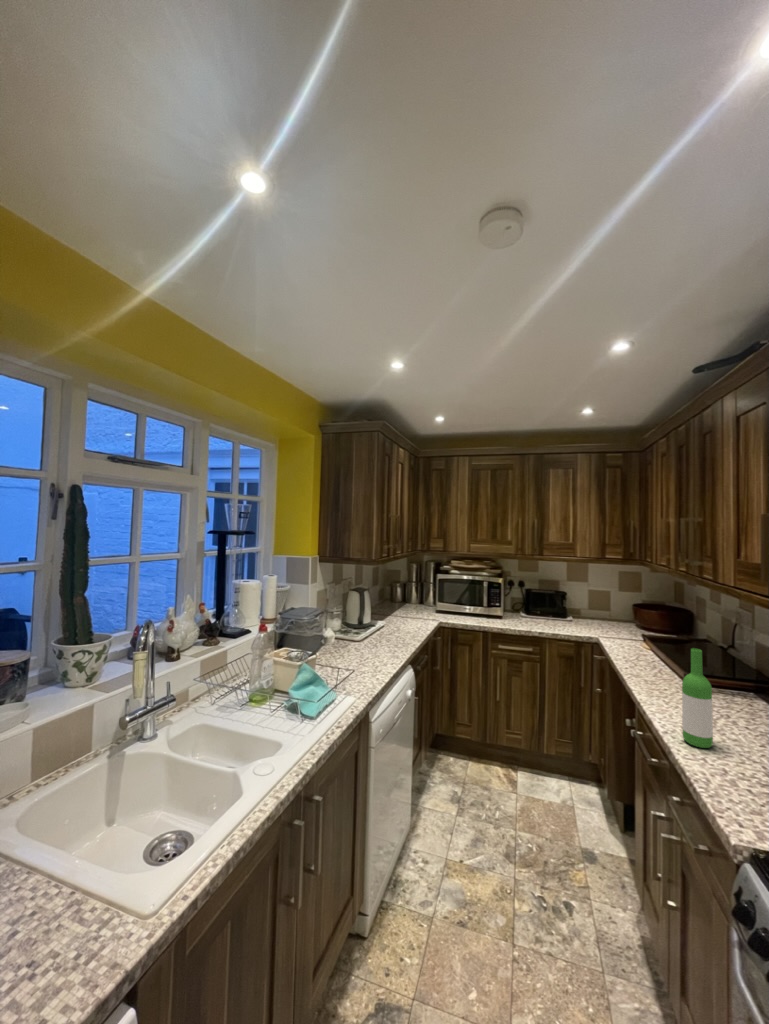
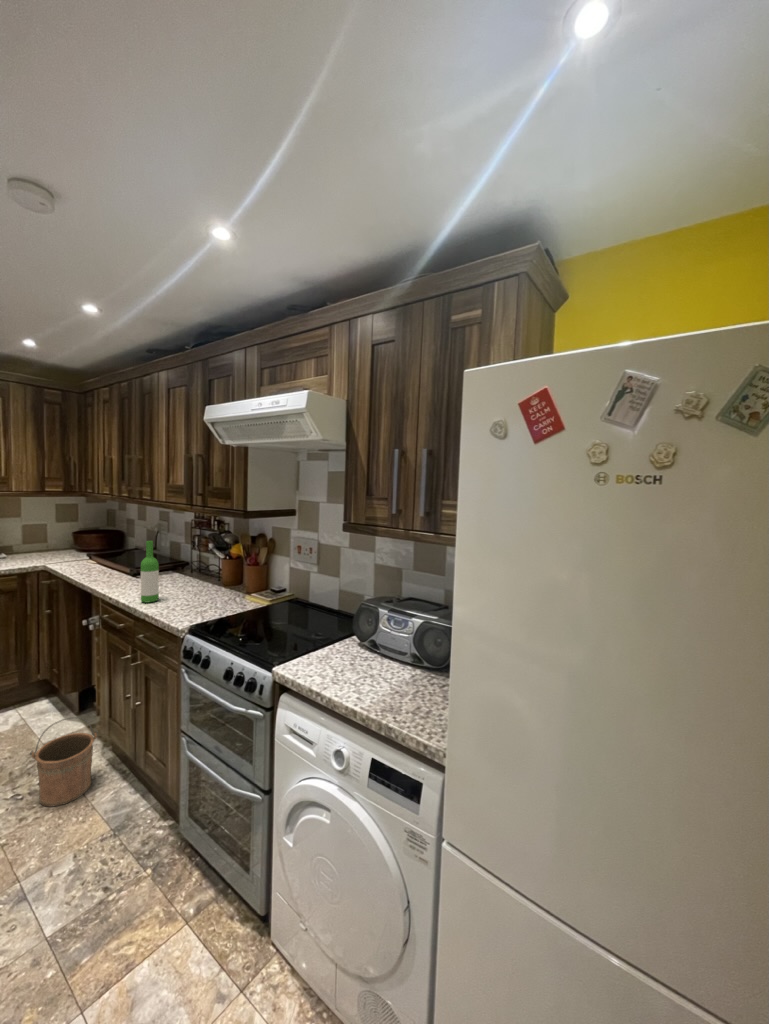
bucket: none [550,845,624,972] -> present [30,717,98,807]

